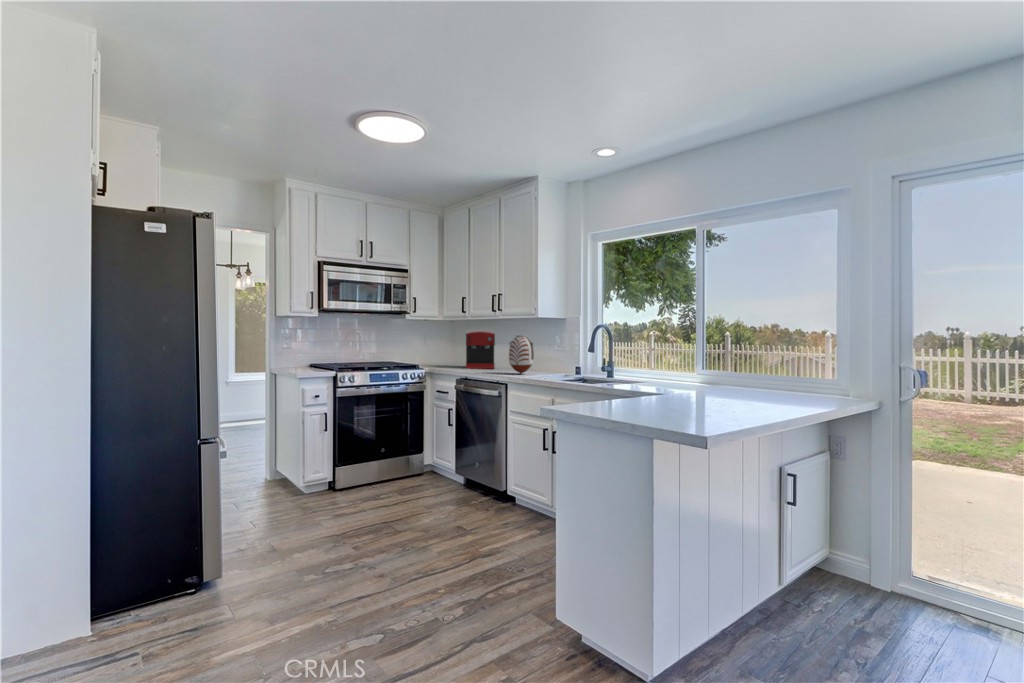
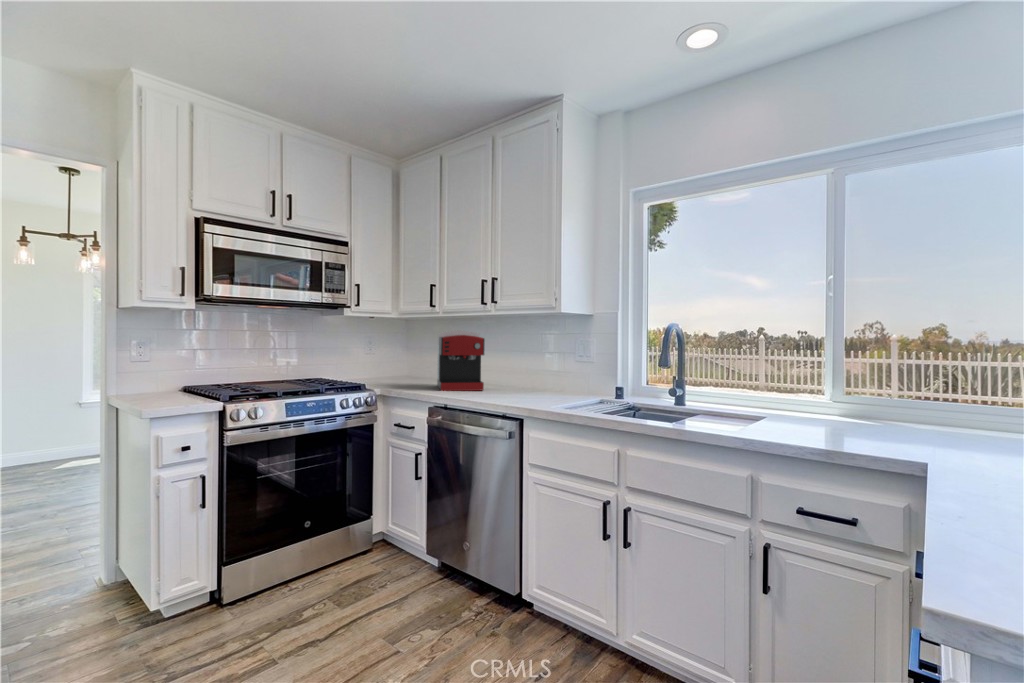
vase: present [509,335,534,374] -> none [519,341,557,401]

